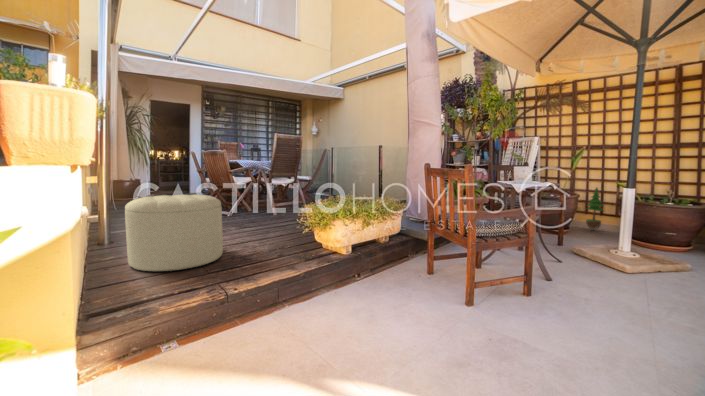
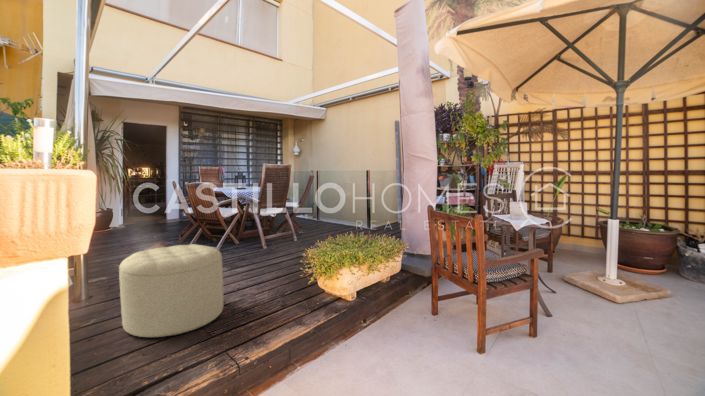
potted tree: present [586,188,603,231] -> none [567,211,586,253]

